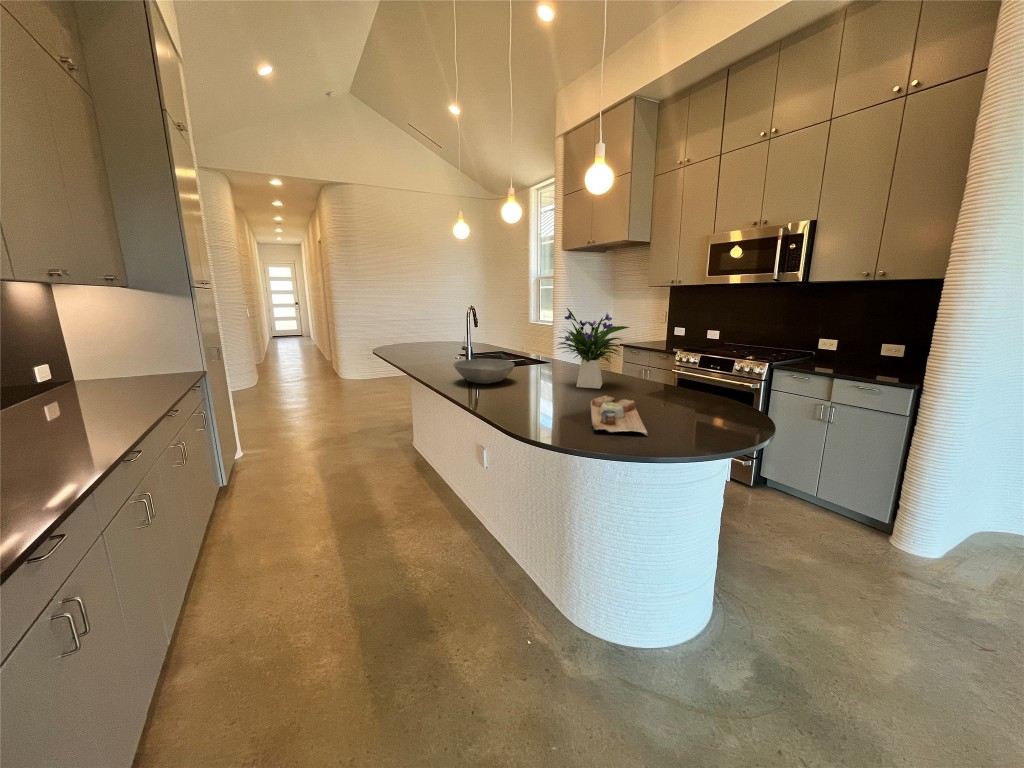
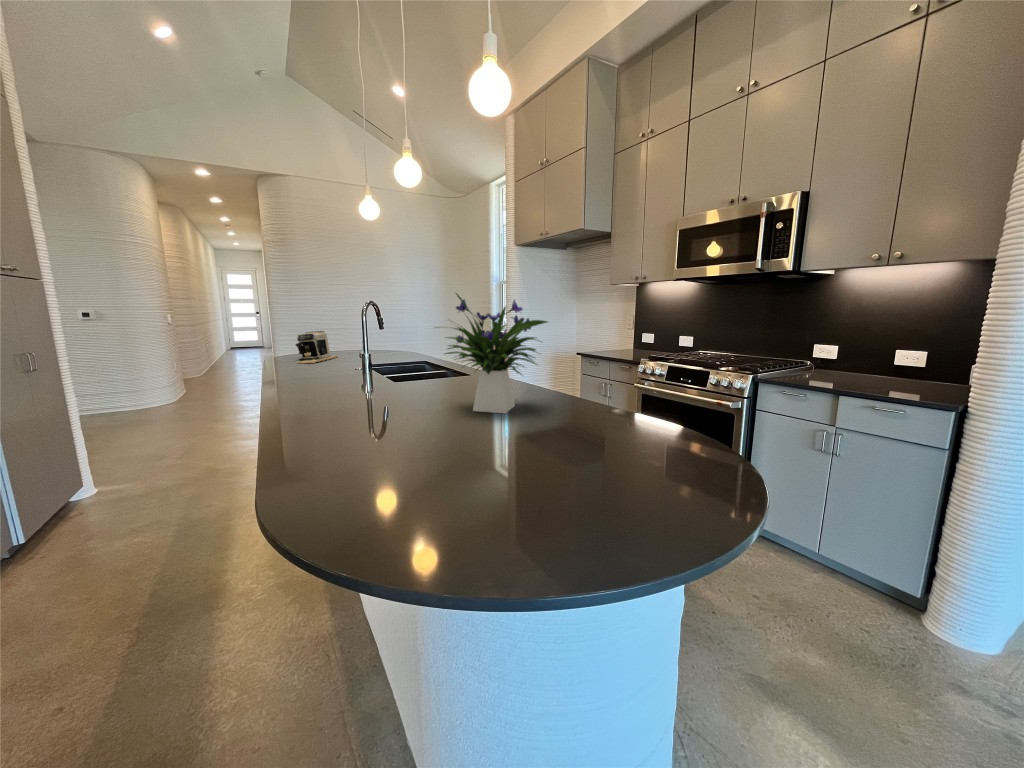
coffee maker: none [403,327,431,354] -> present [296,331,337,364]
bowl: present [454,359,514,384] -> none [294,369,391,406]
cutting board: present [591,395,648,436] -> none [417,428,537,522]

